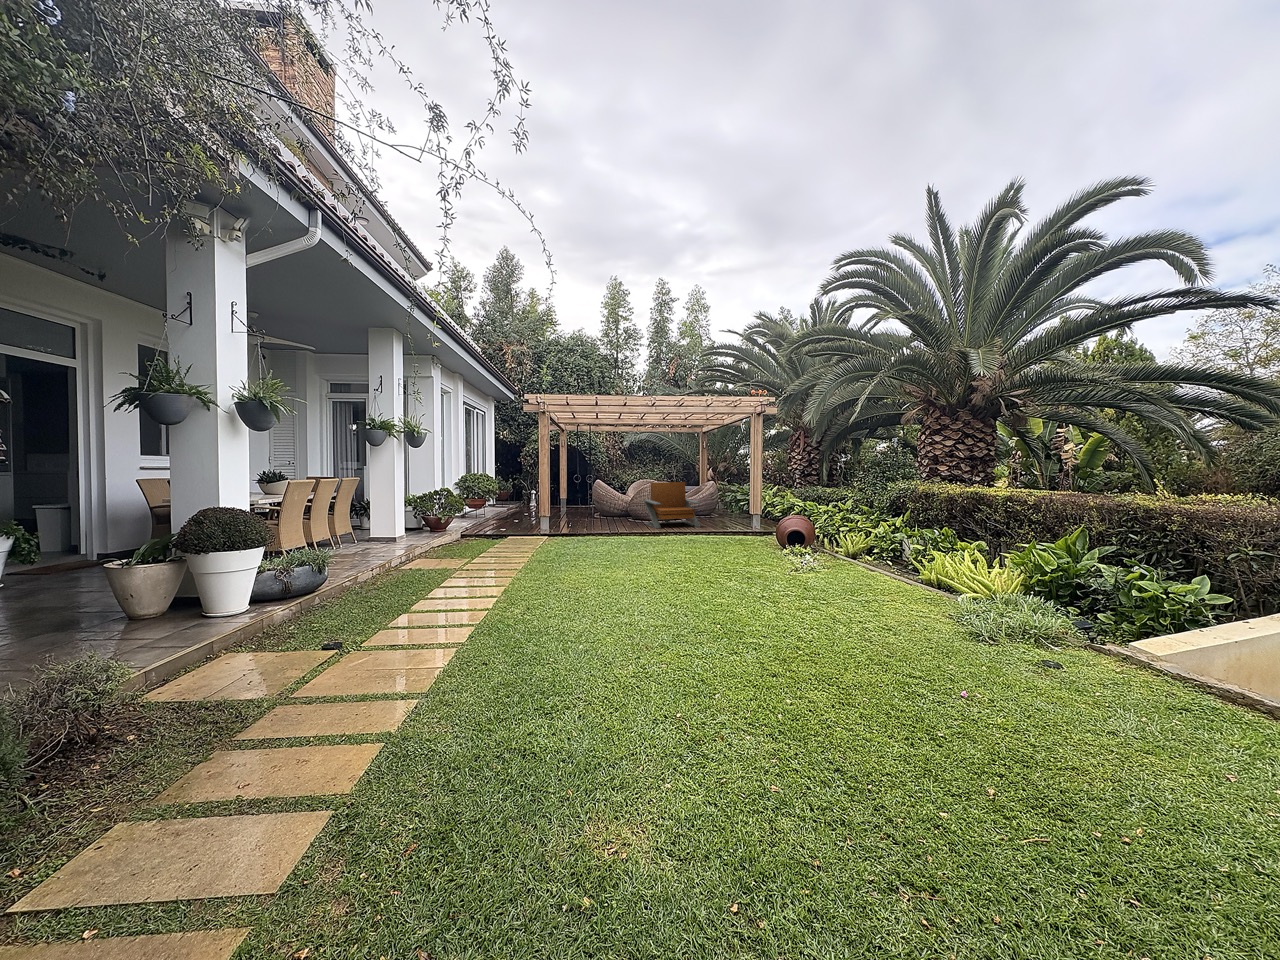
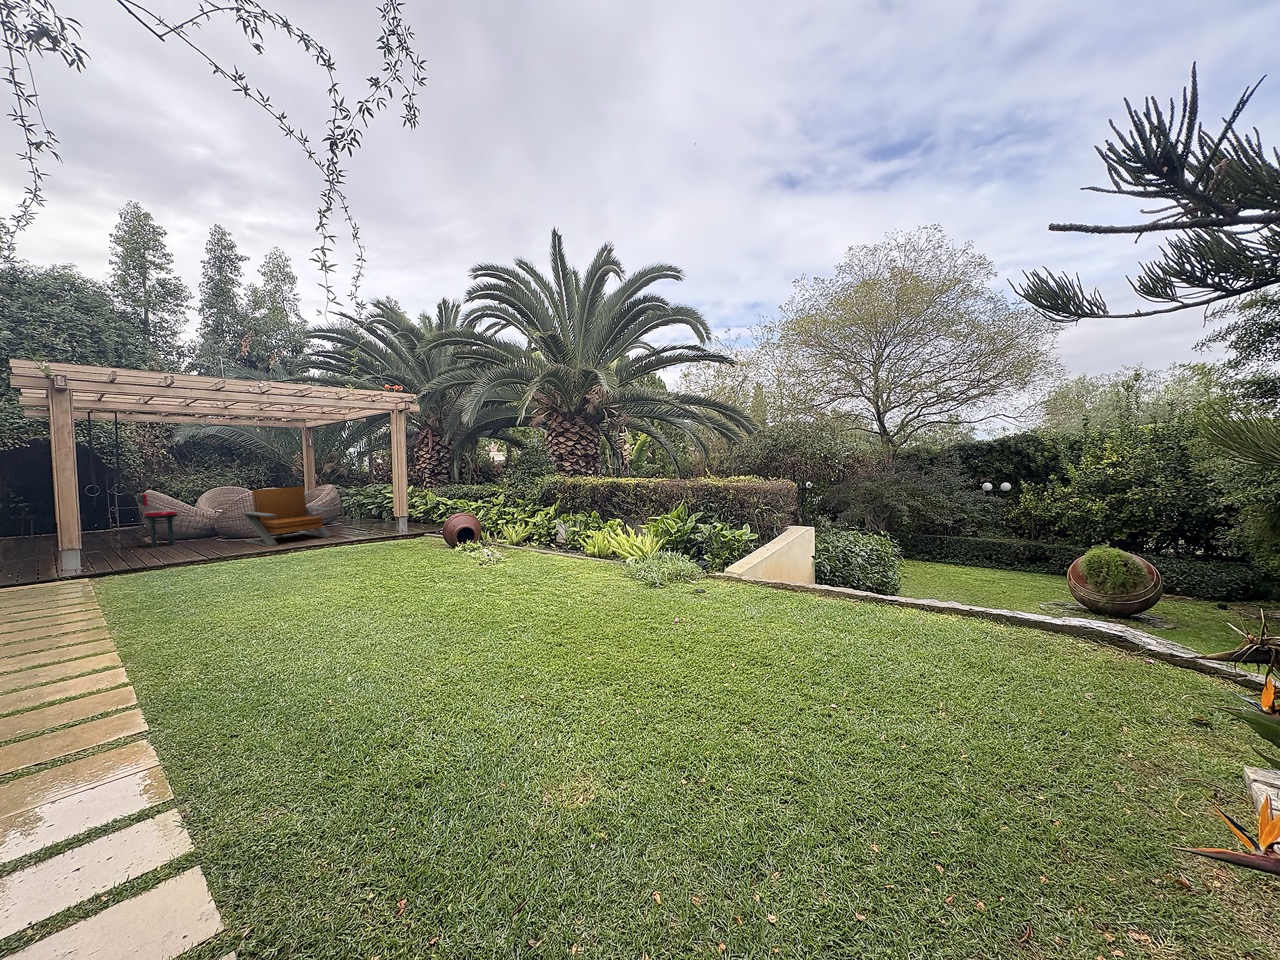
stool: none [587,481,610,520] -> present [132,493,178,547]

